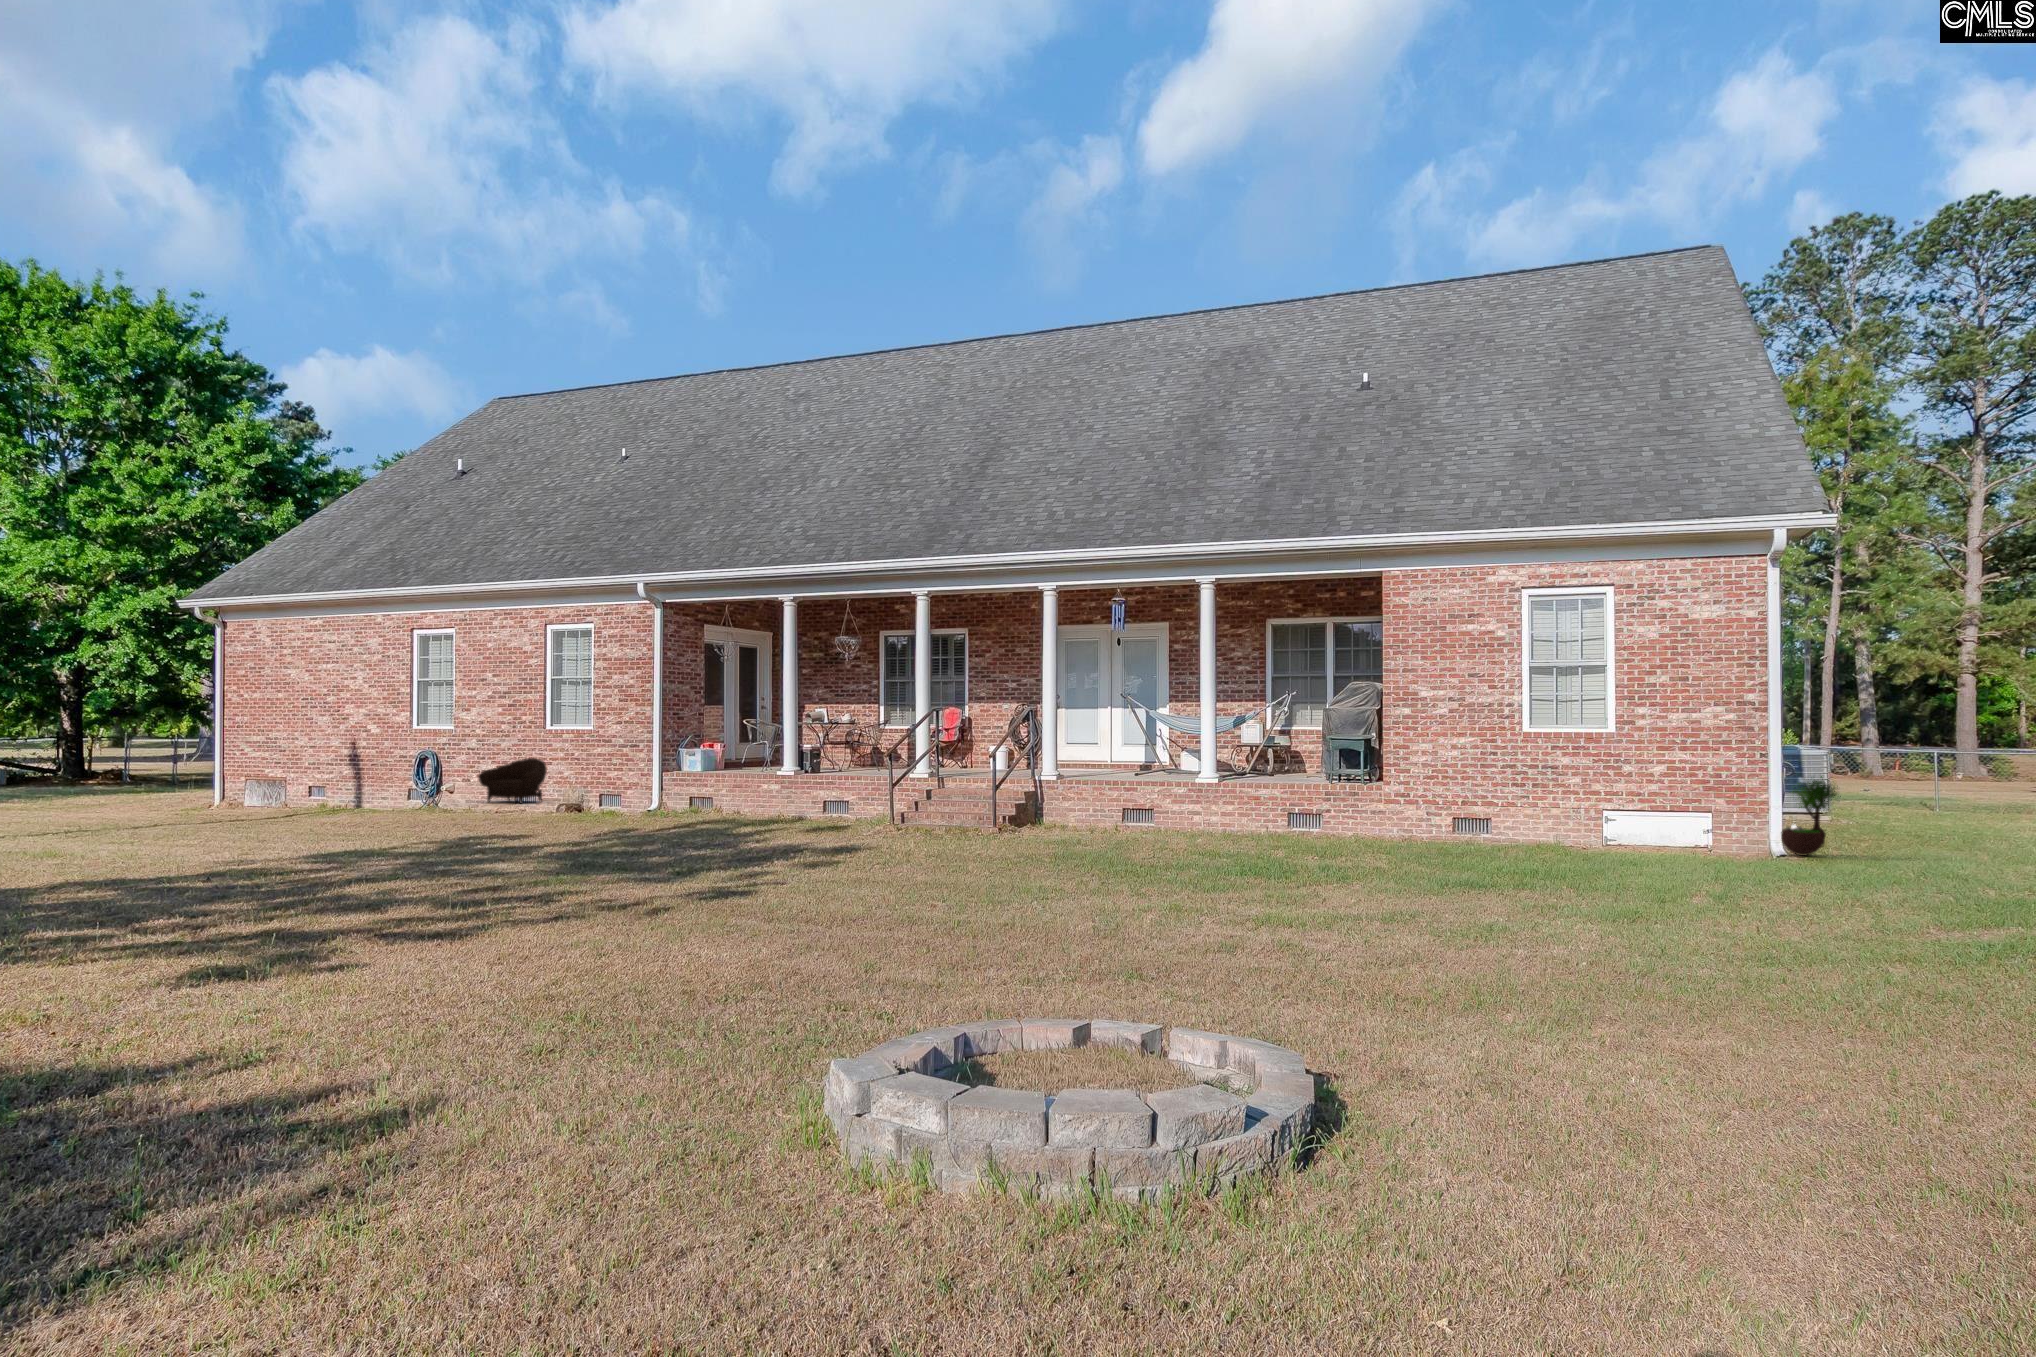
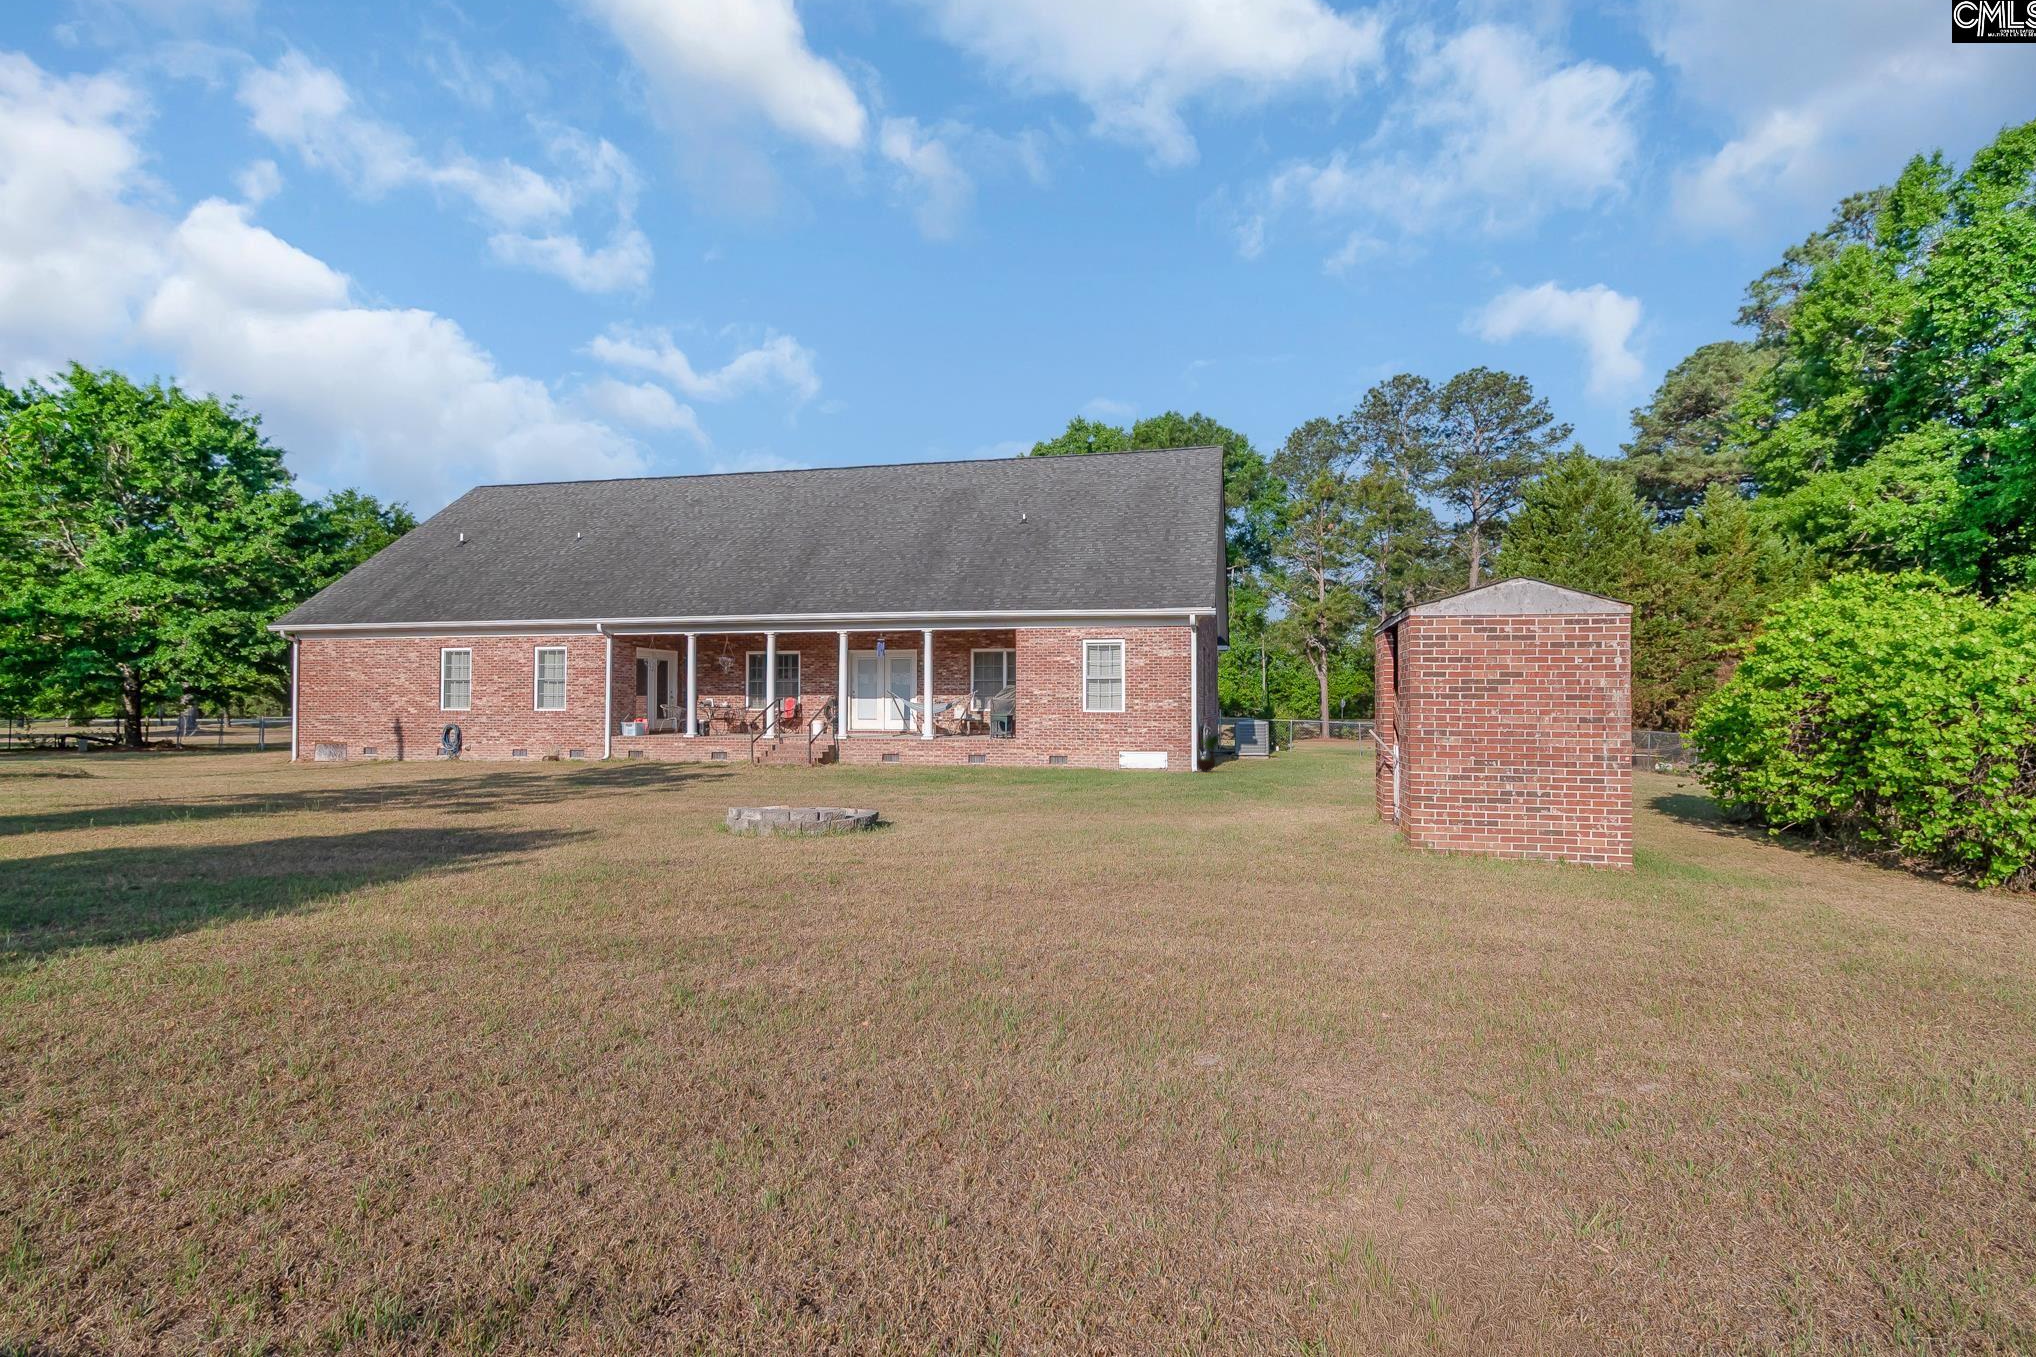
armchair: present [479,758,547,803] -> none [491,728,535,756]

